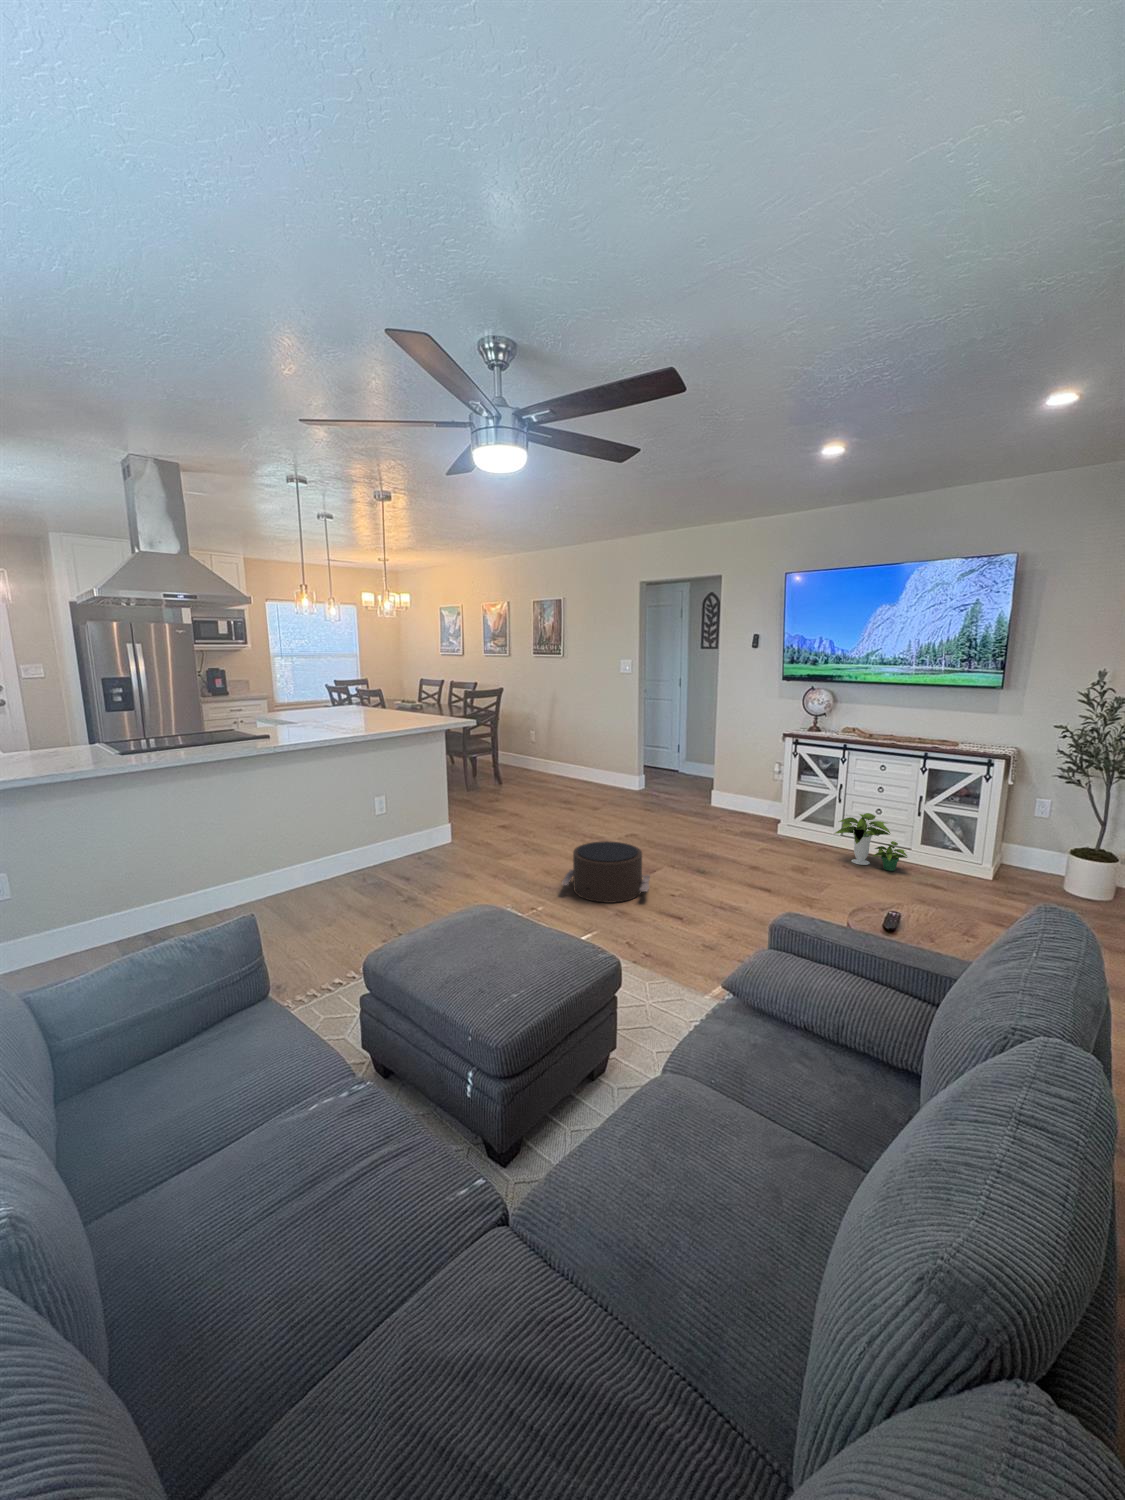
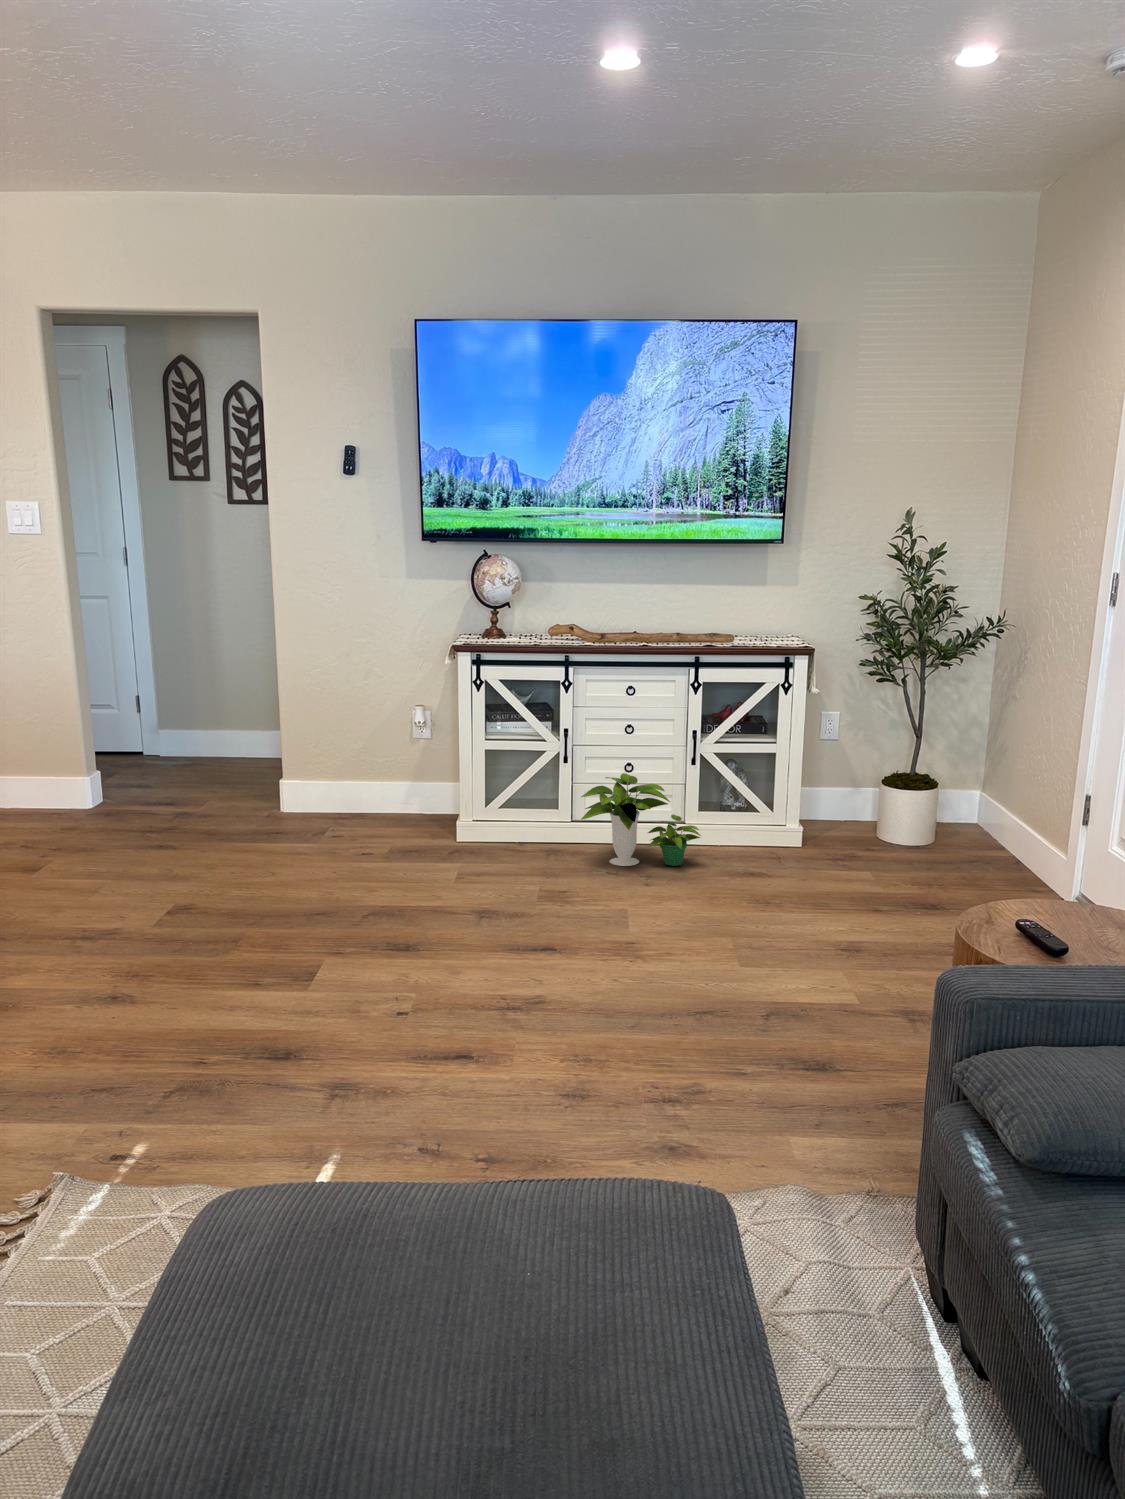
pouf: present [562,841,650,903] -> none [154,916,368,1058]

